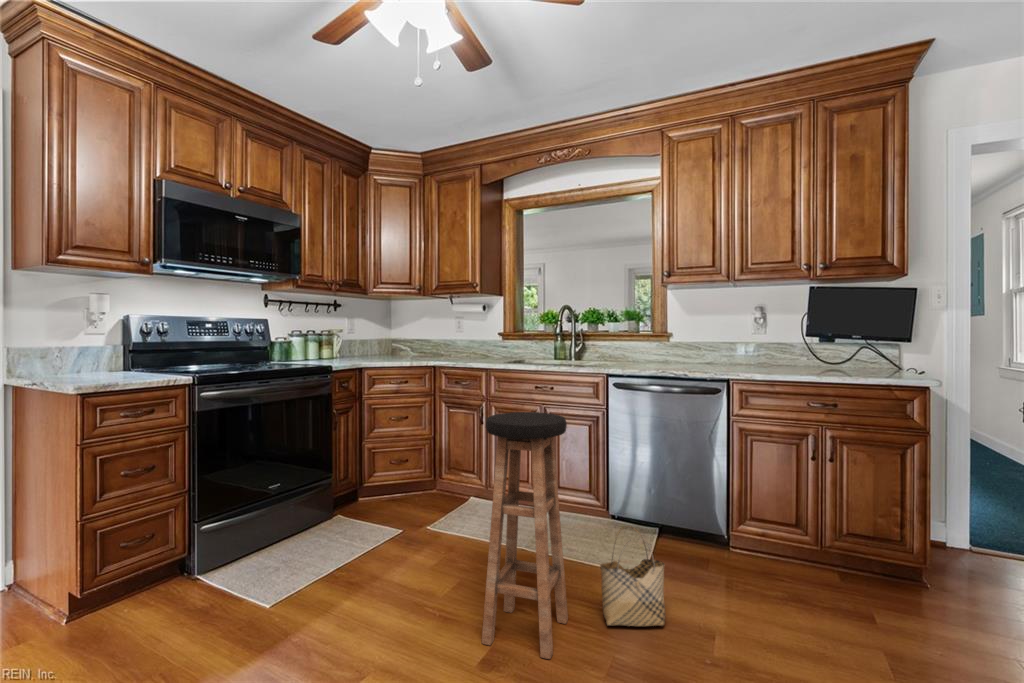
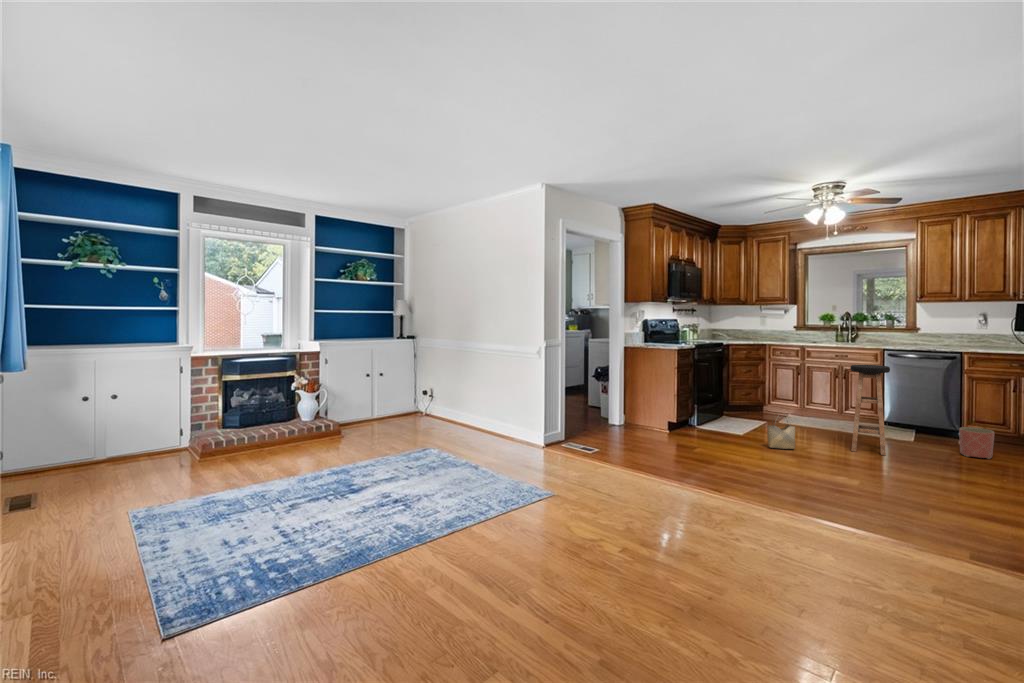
woven basket: present [600,526,665,626] -> present [767,414,795,449]
planter: none [715,556,783,647] -> present [959,427,994,459]

